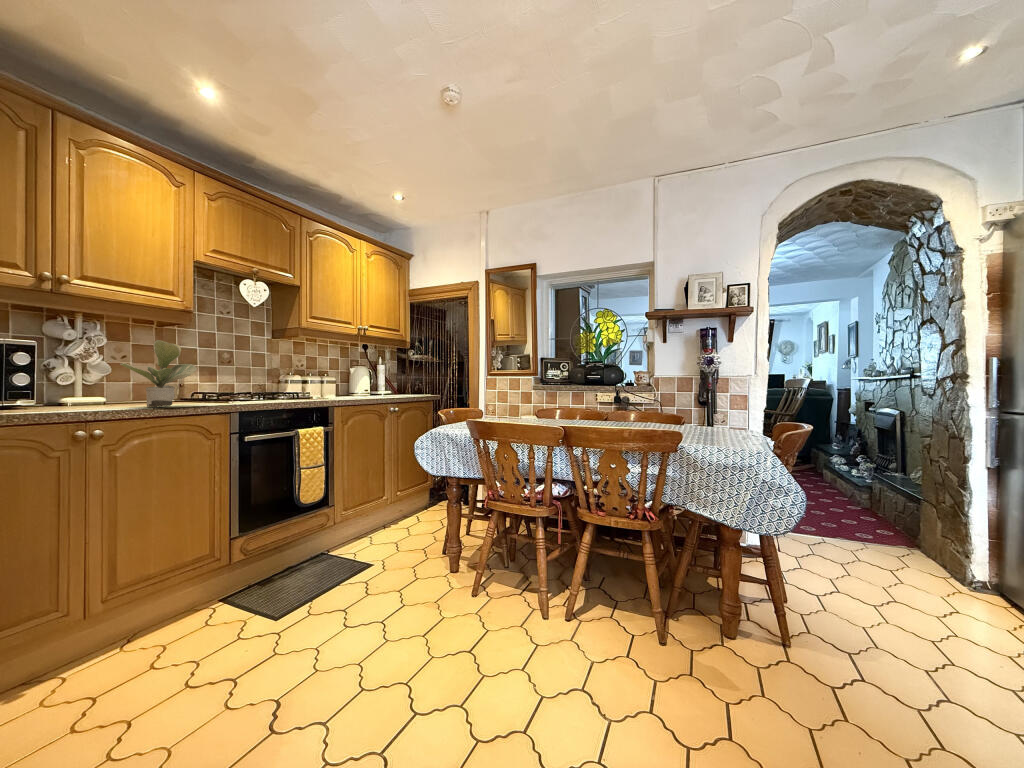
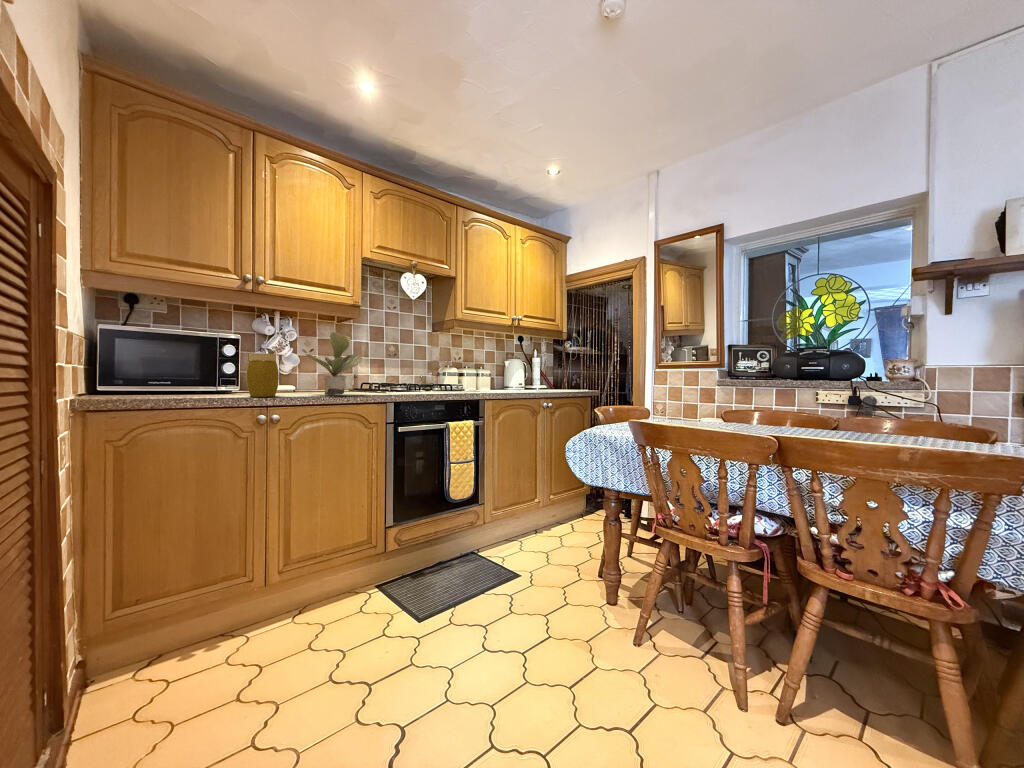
jar: none [32,363,83,413] -> present [246,353,279,397]

